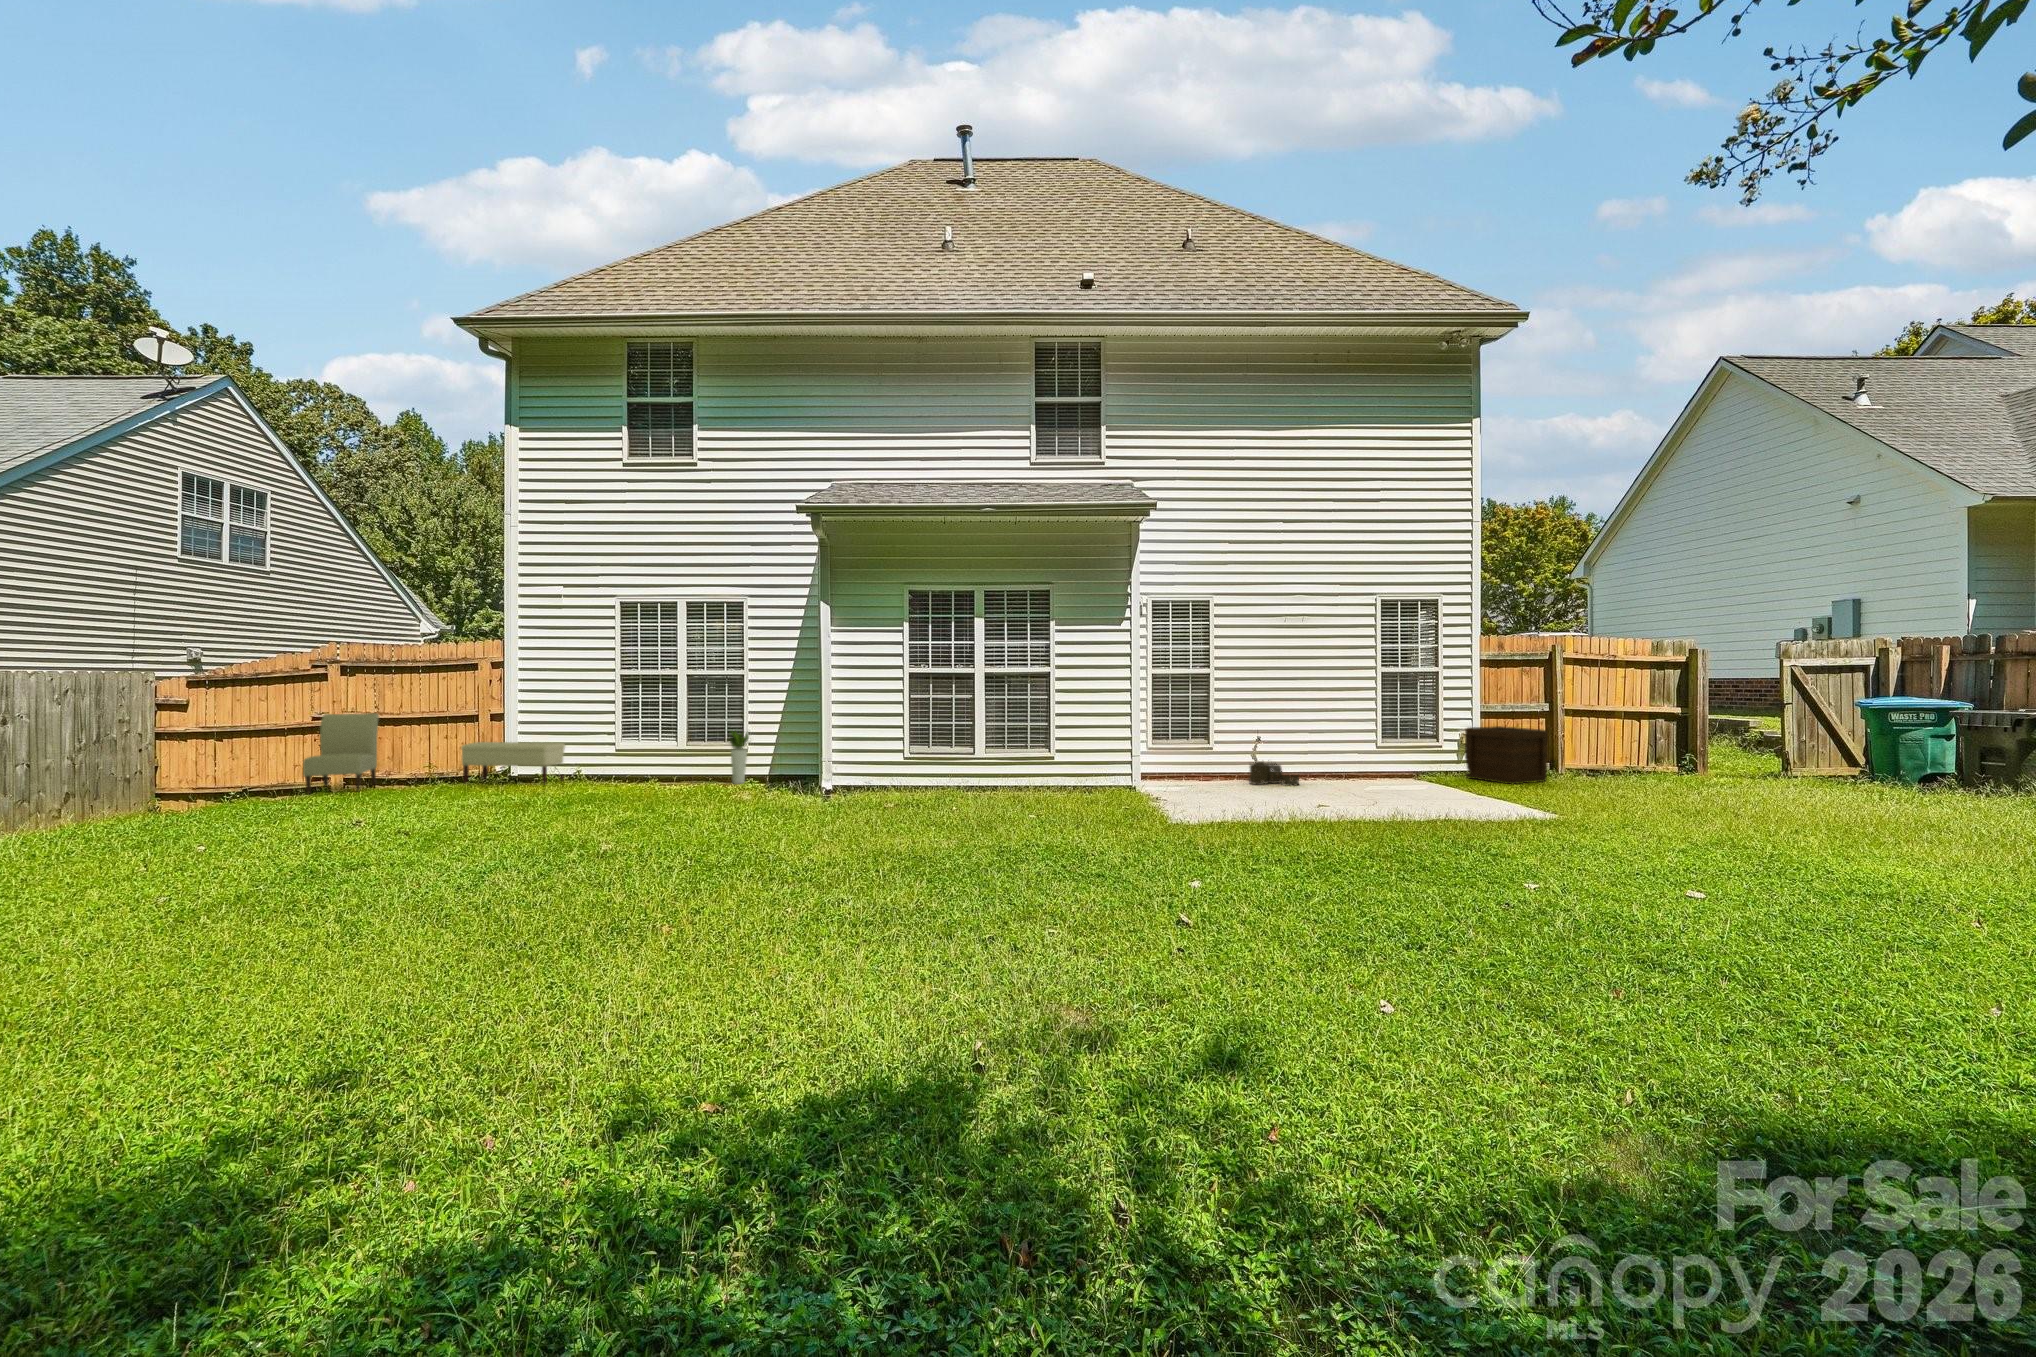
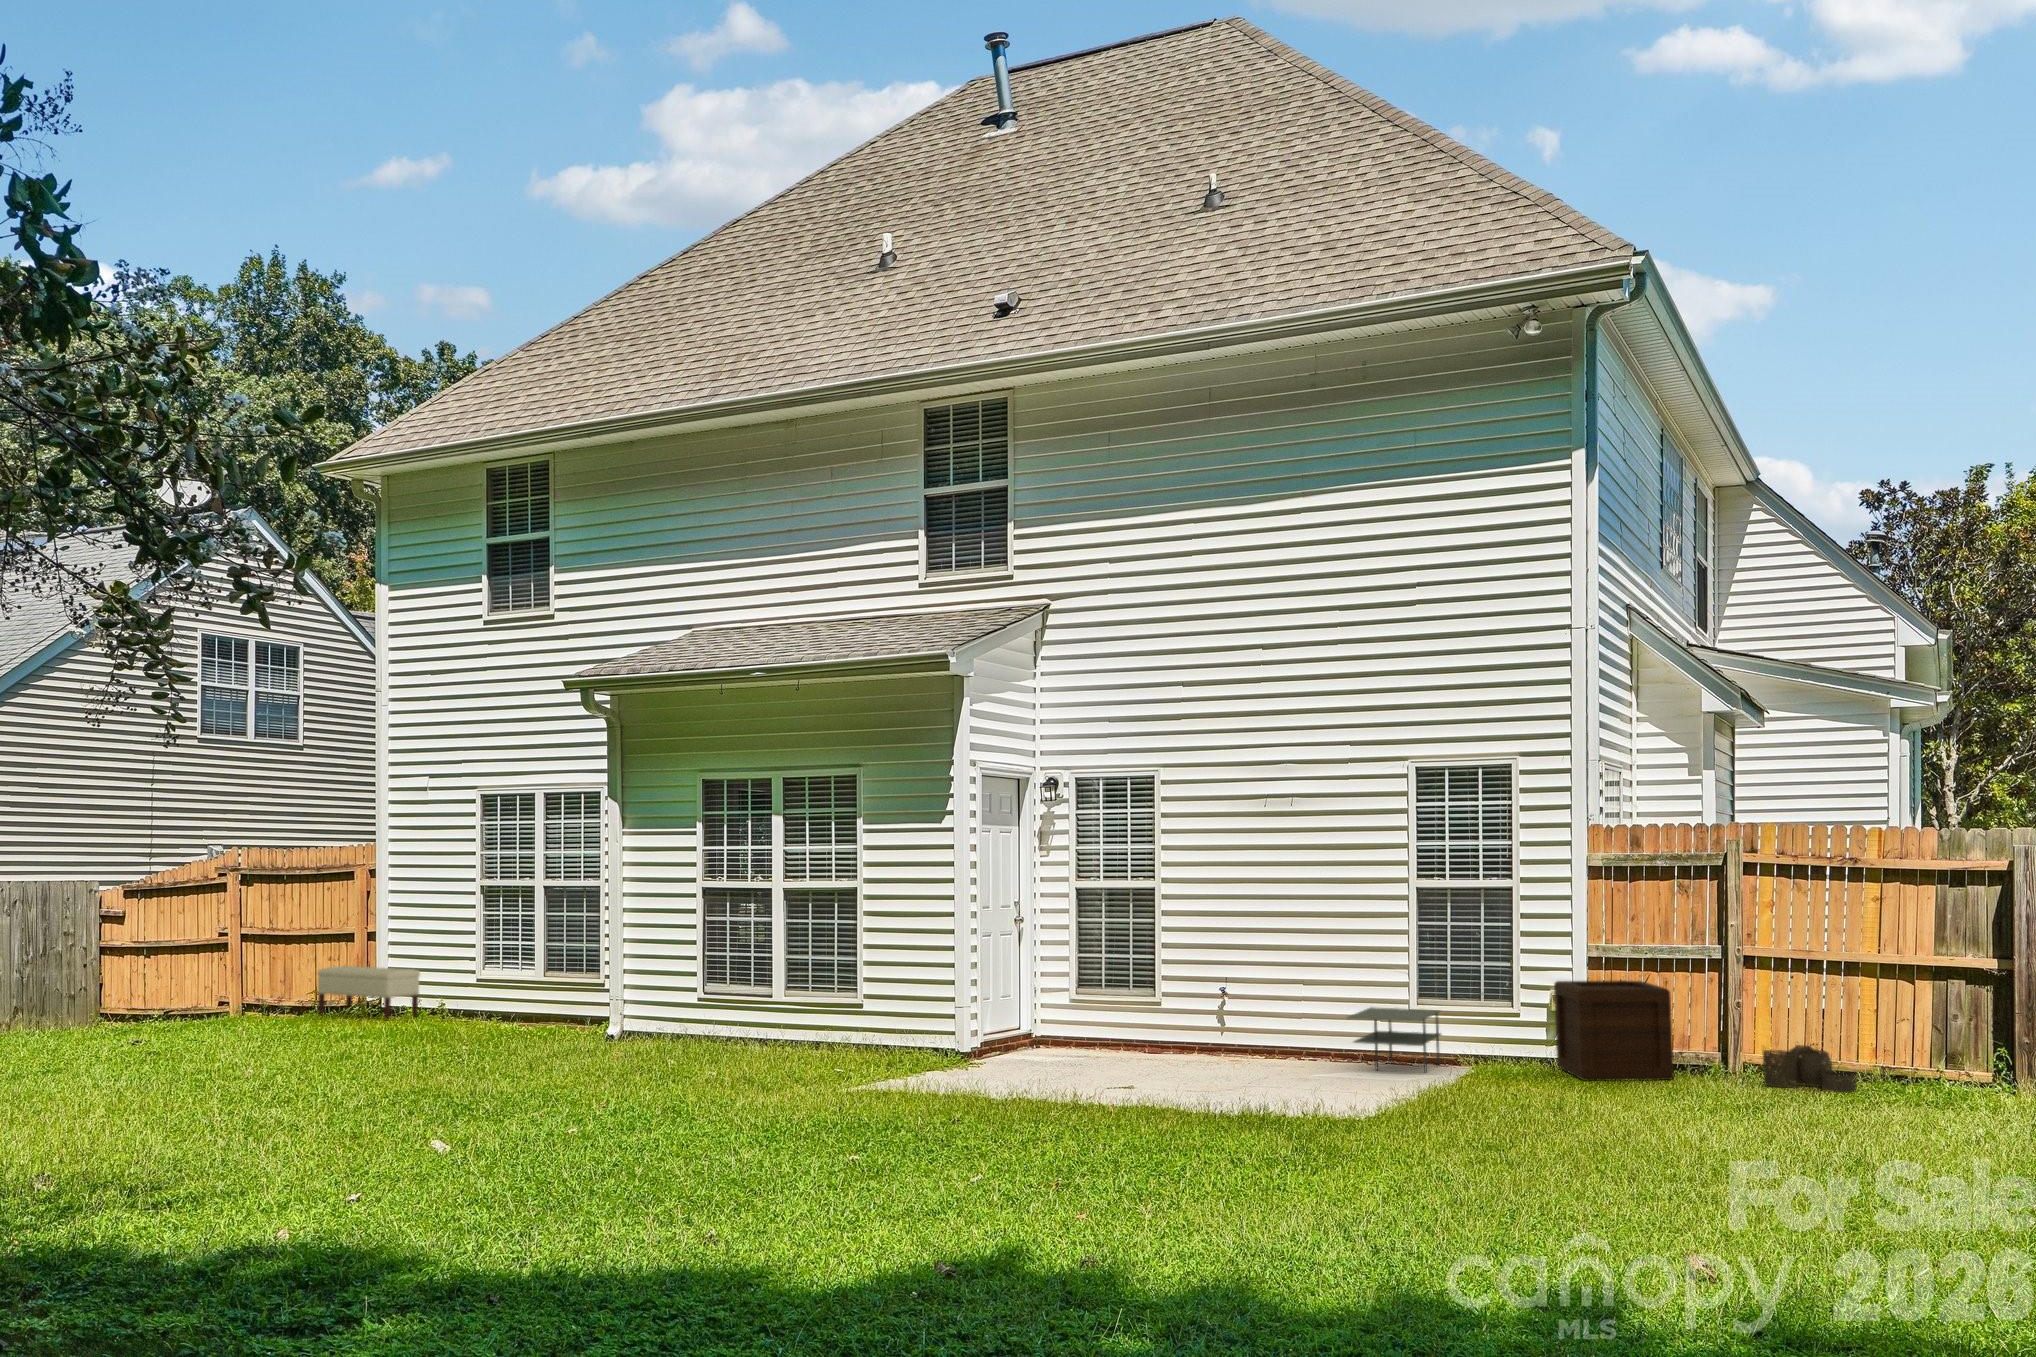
chair: present [303,713,379,794] -> none [165,930,253,1020]
planter: present [730,732,749,784] -> none [558,957,593,1029]
side table: none [1353,747,1422,785] -> present [1347,1007,1441,1073]
woven basket: present [1249,762,1299,786] -> present [1762,1042,1856,1092]

